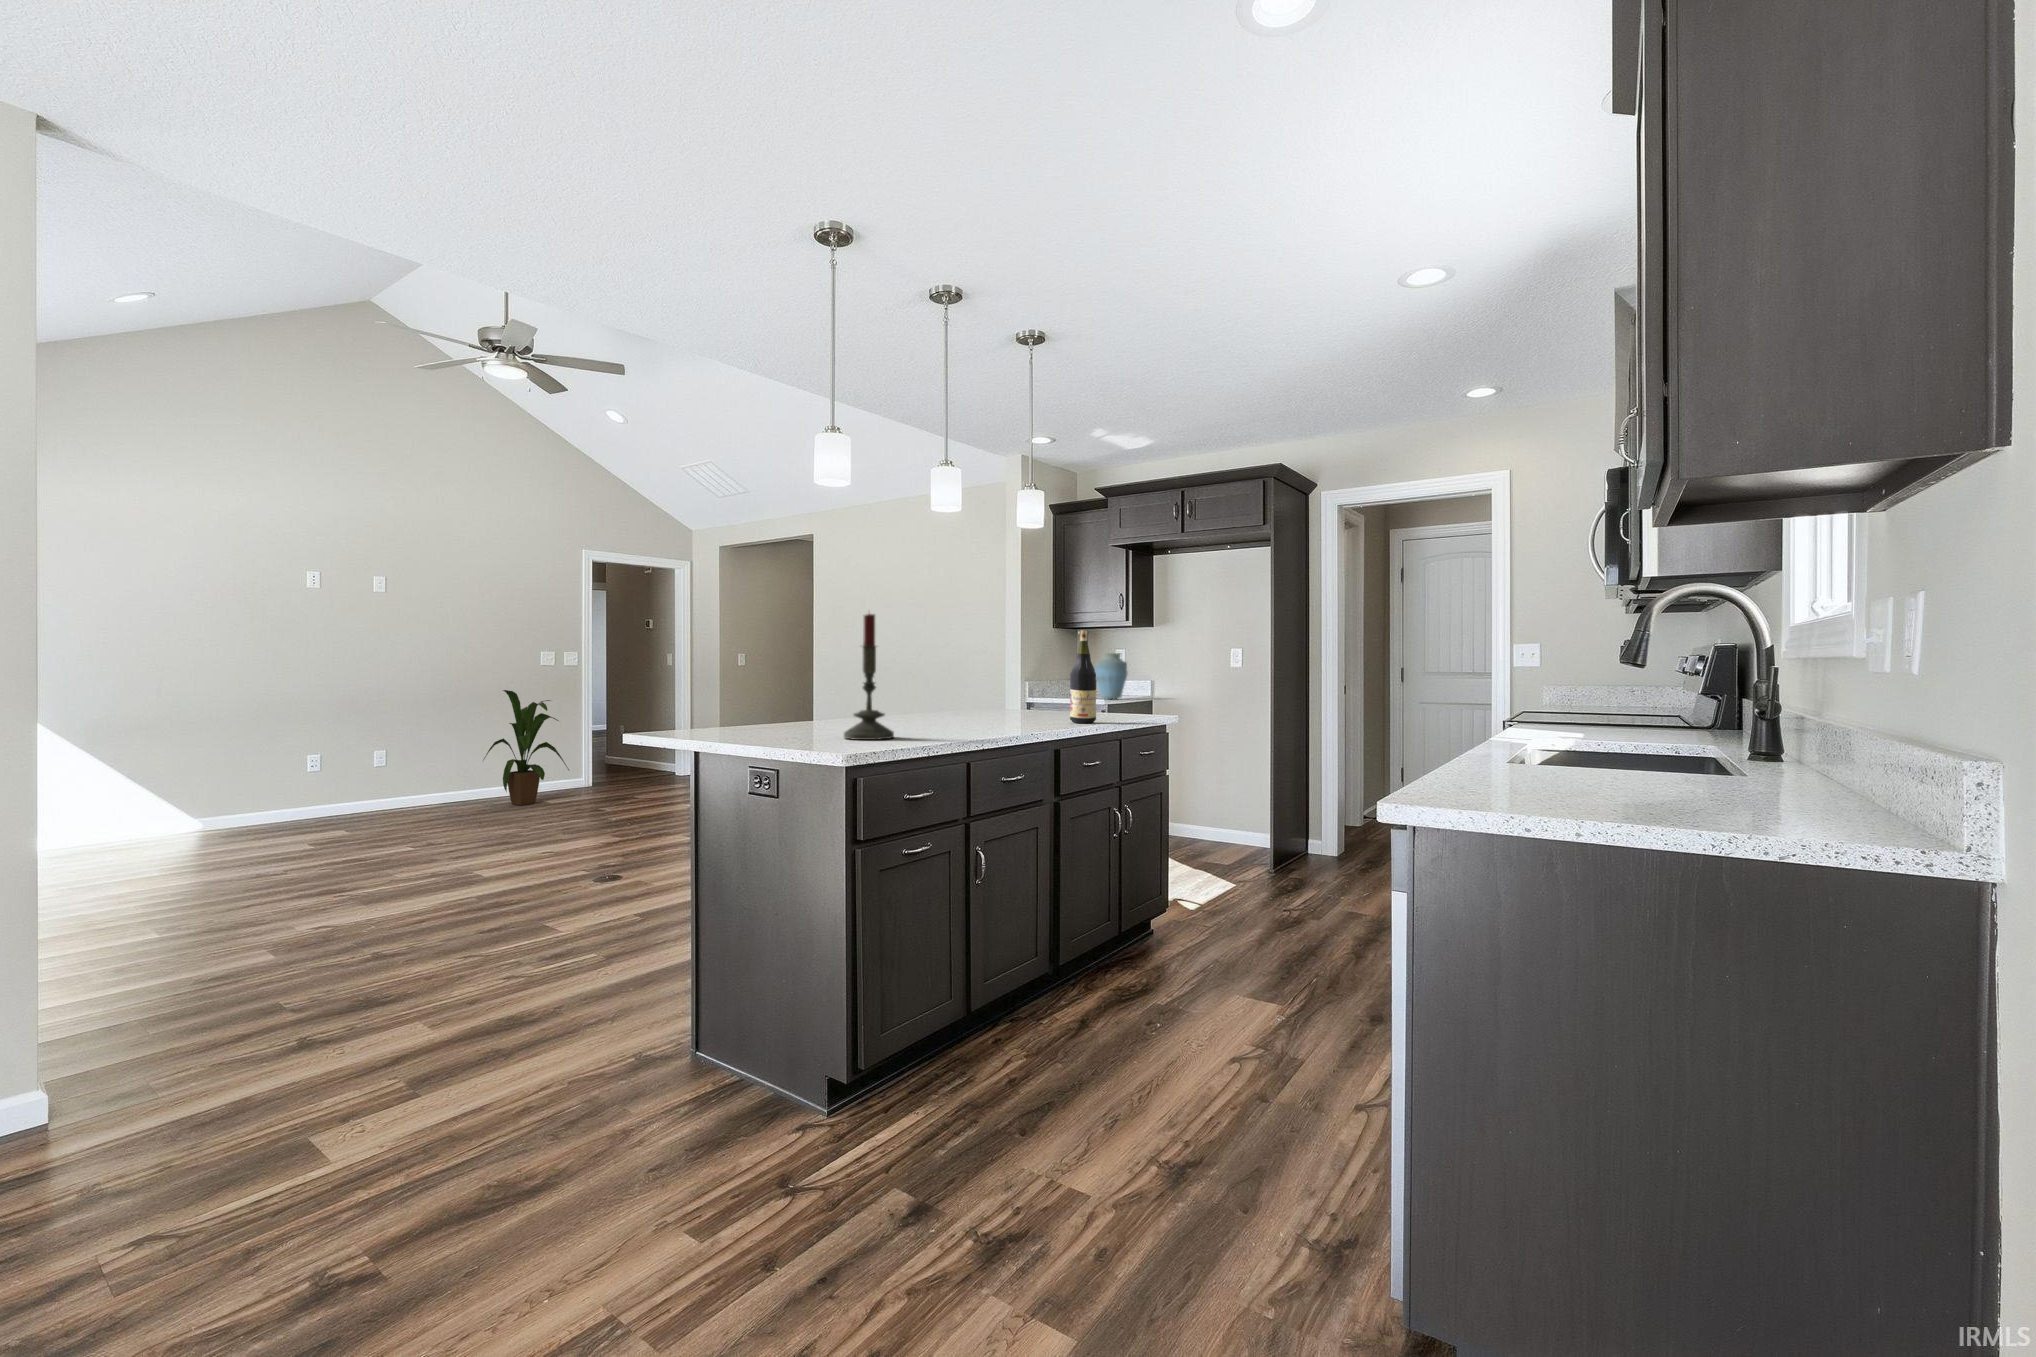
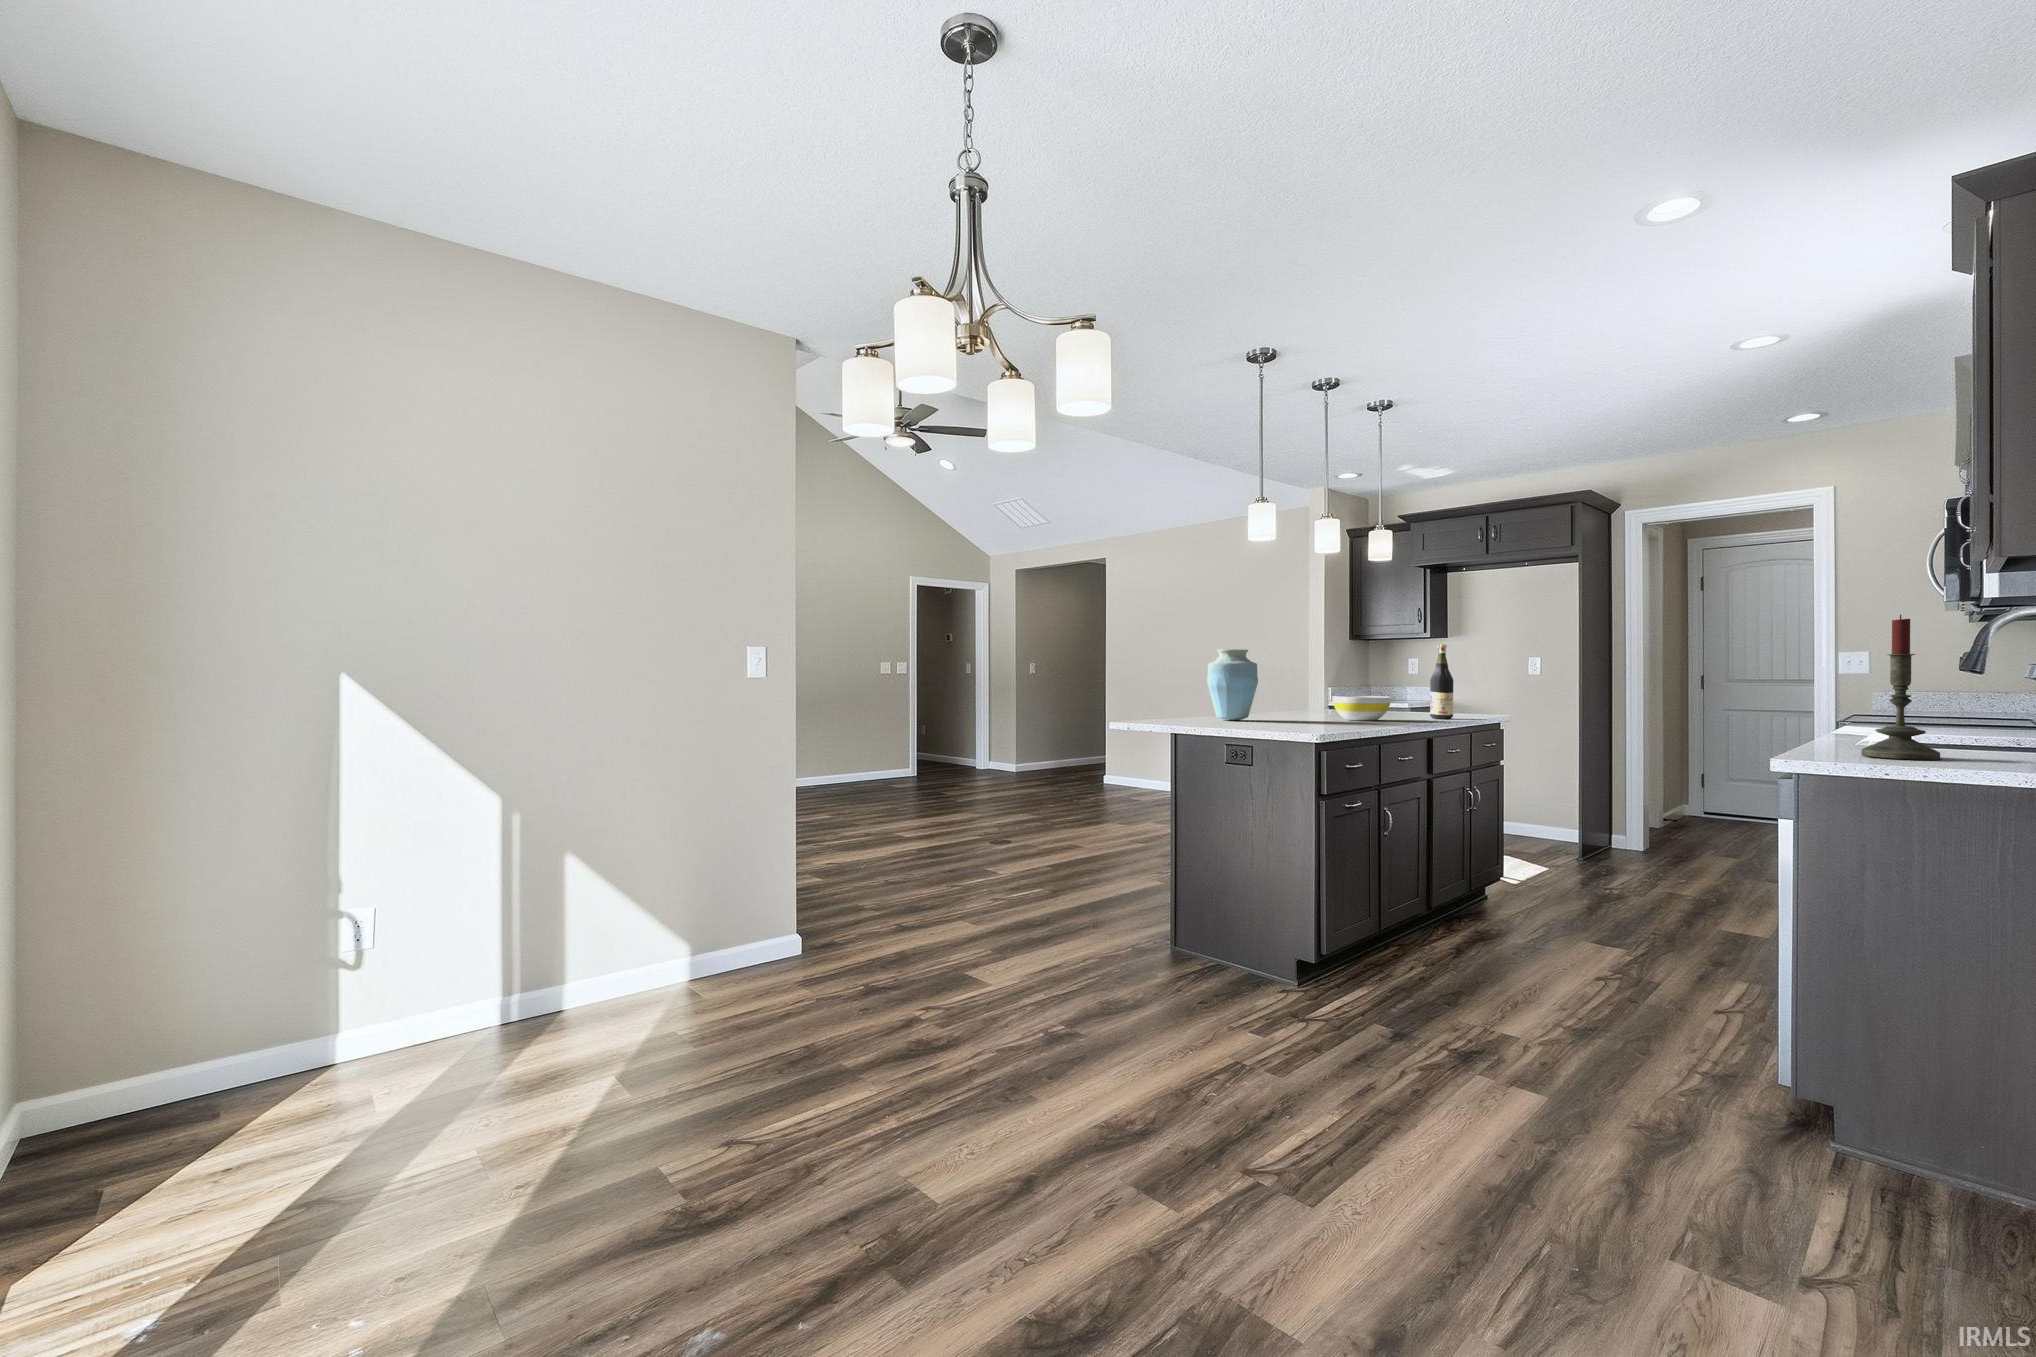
candle: present [844,614,894,740] -> present [1861,615,1940,760]
vase: present [1095,653,1127,699] -> present [1207,649,1258,720]
house plant: present [483,690,569,805] -> none [846,694,911,789]
bowl: none [939,695,1011,727] -> present [1332,696,1391,721]

